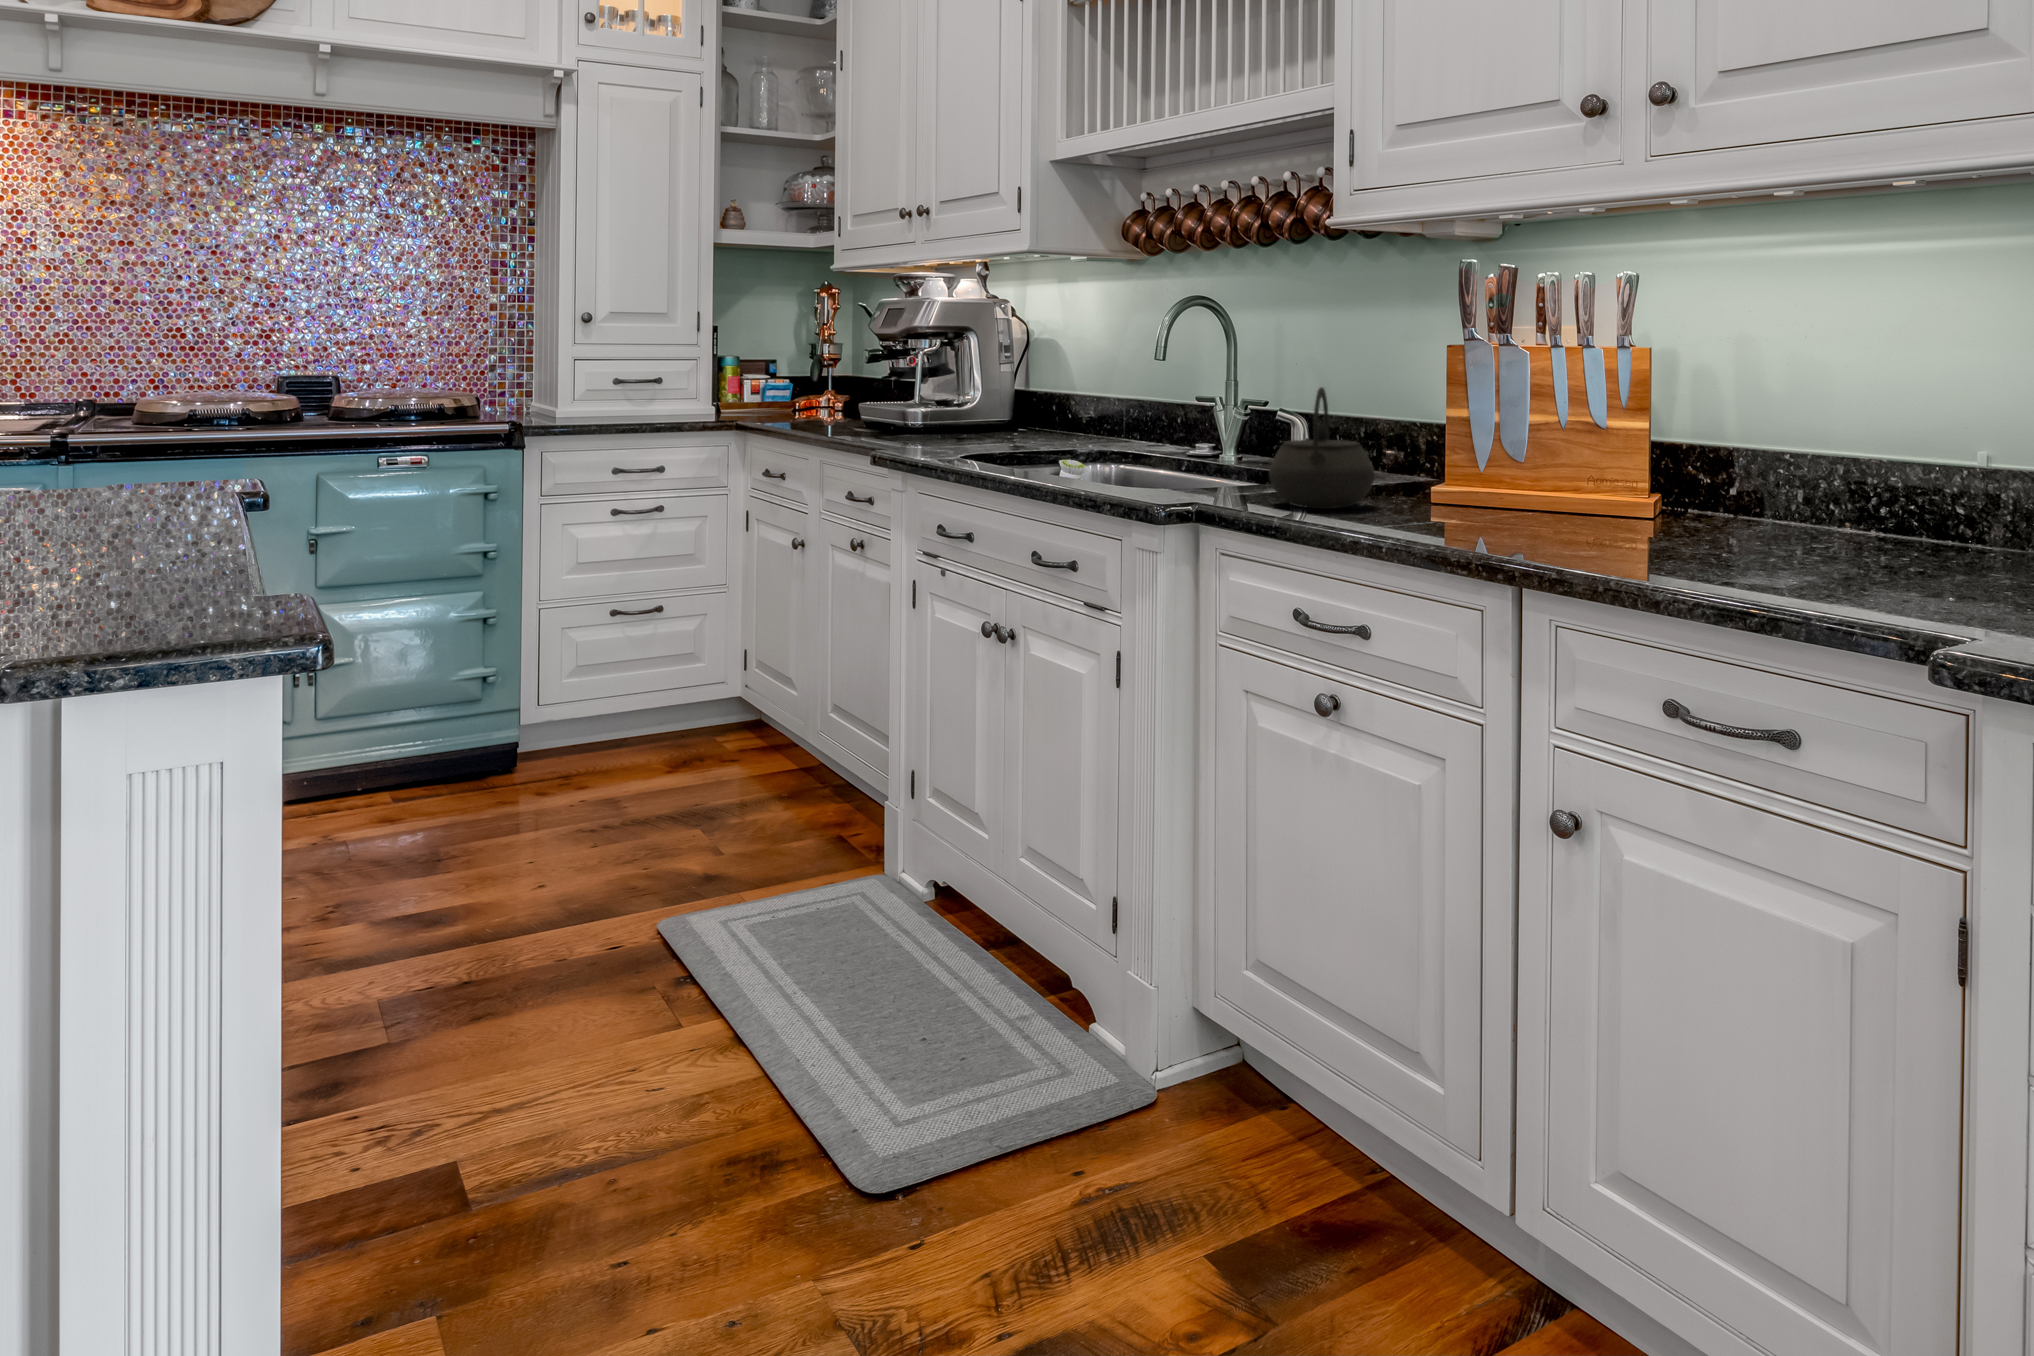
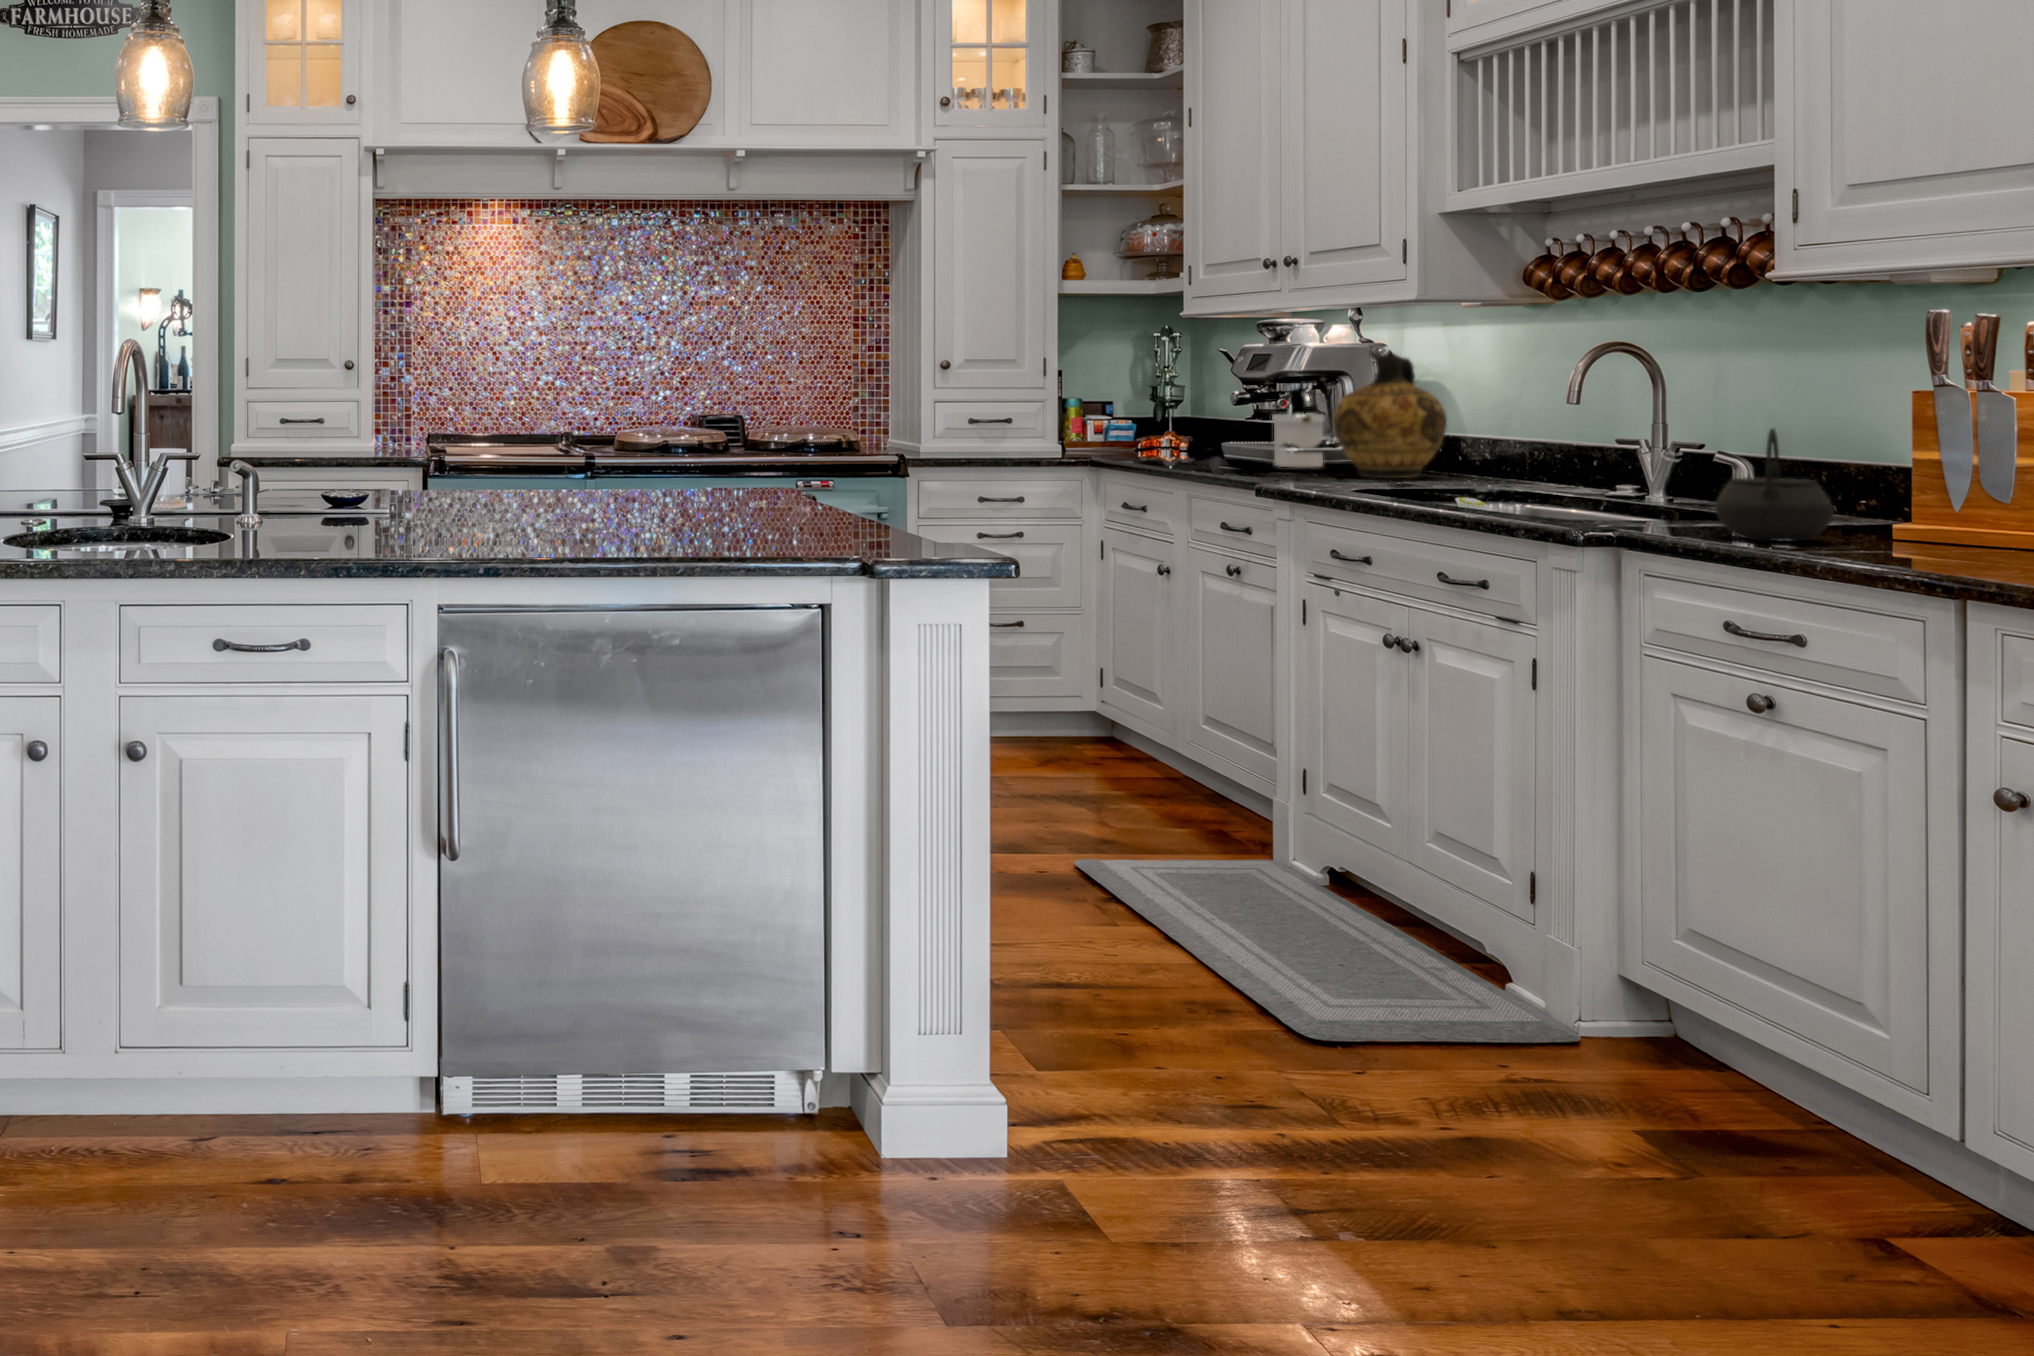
ceramic jug: none [949,305,1056,439] -> present [1333,350,1447,478]
soap dispenser: none [899,344,949,428] -> present [1272,388,1325,468]

